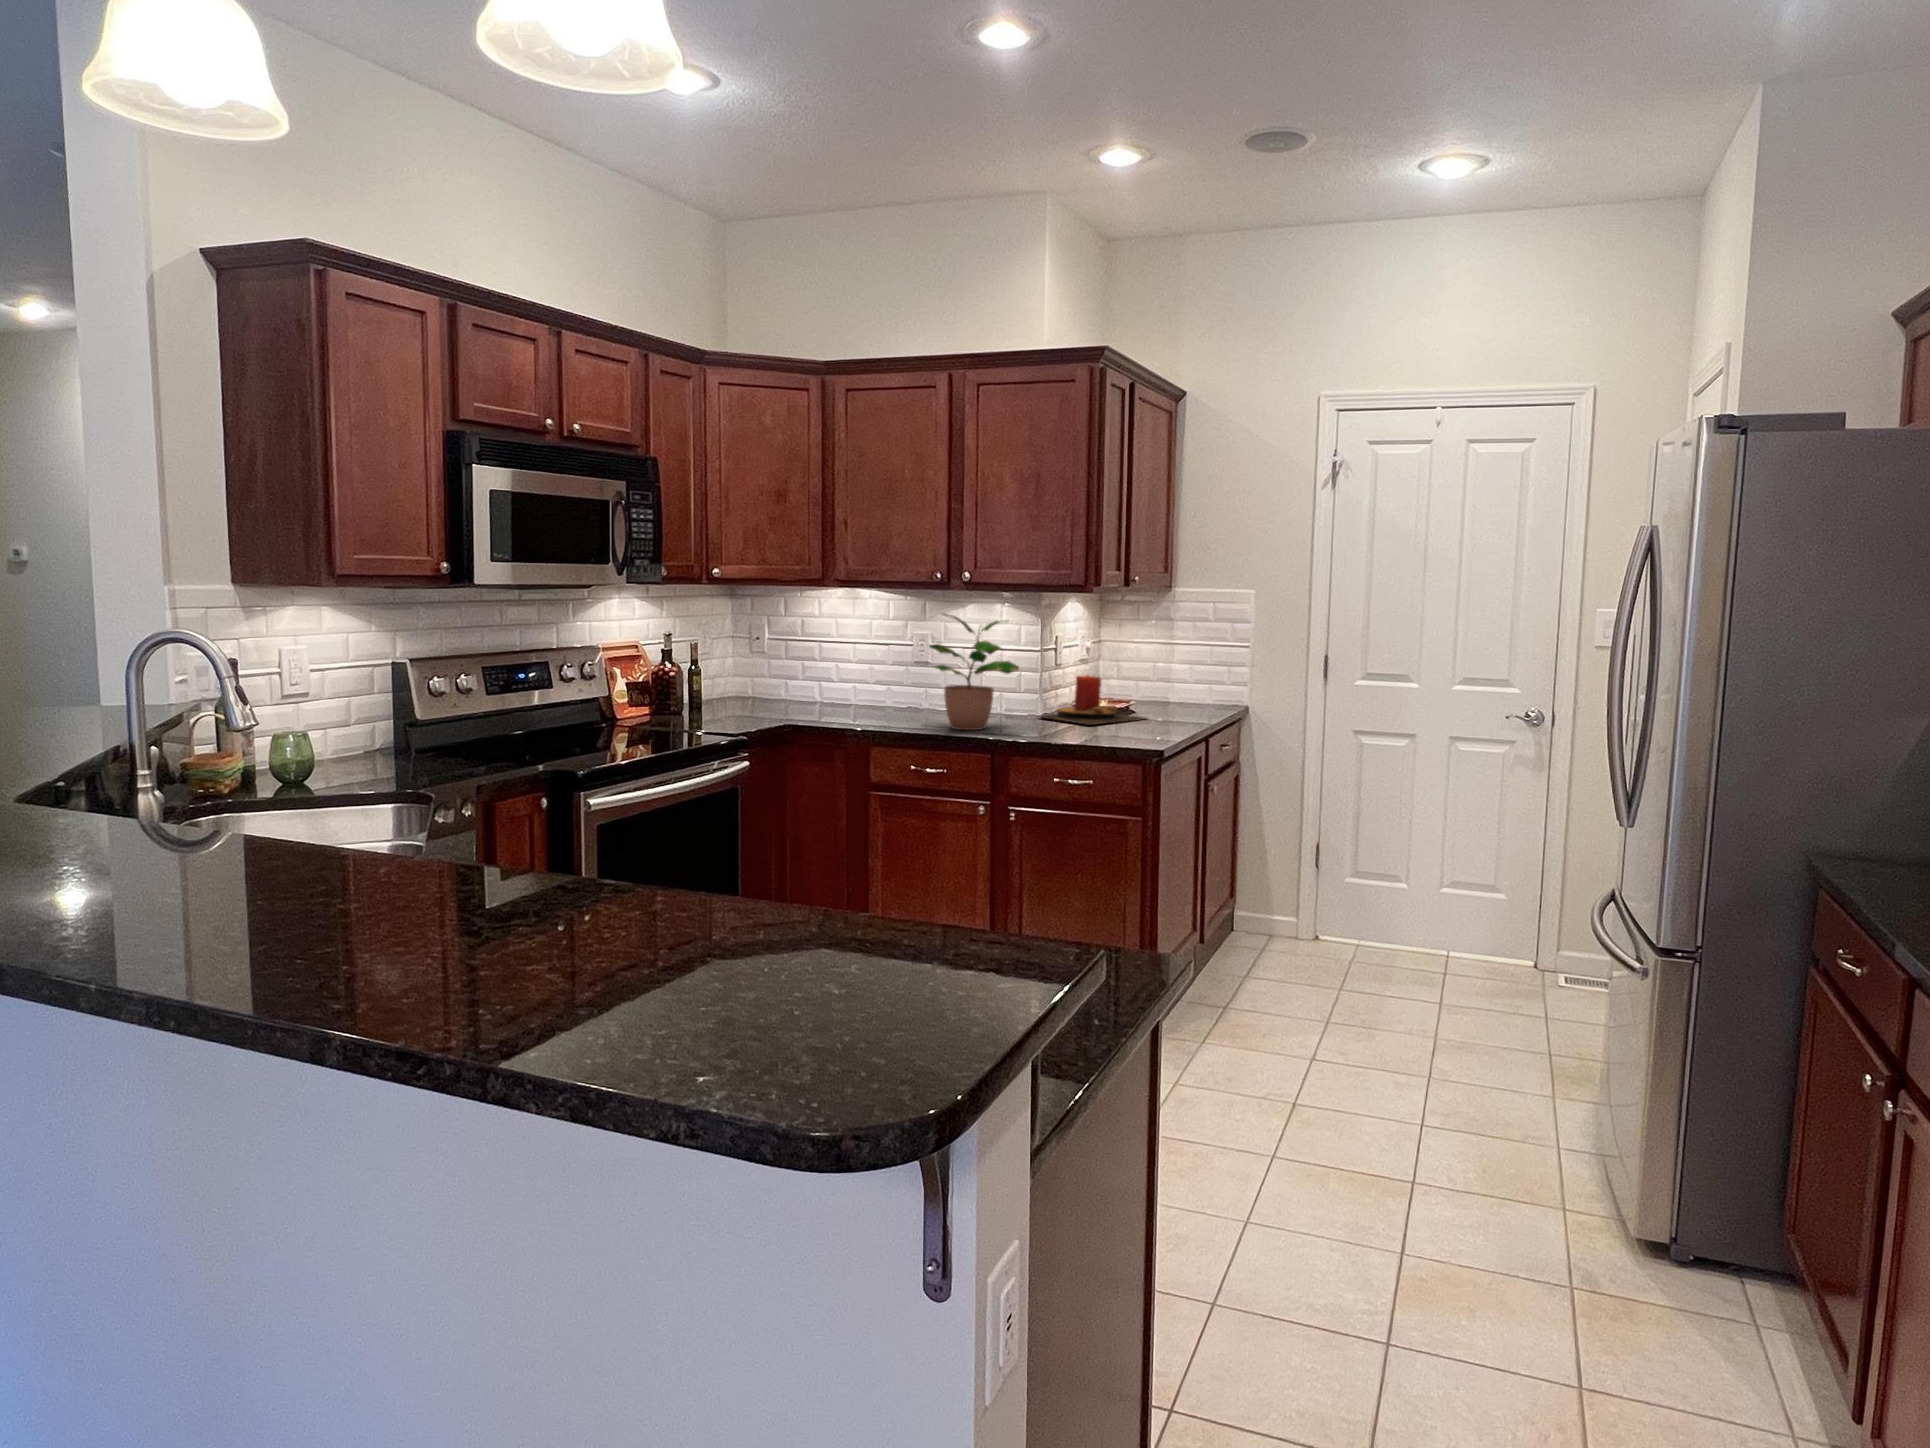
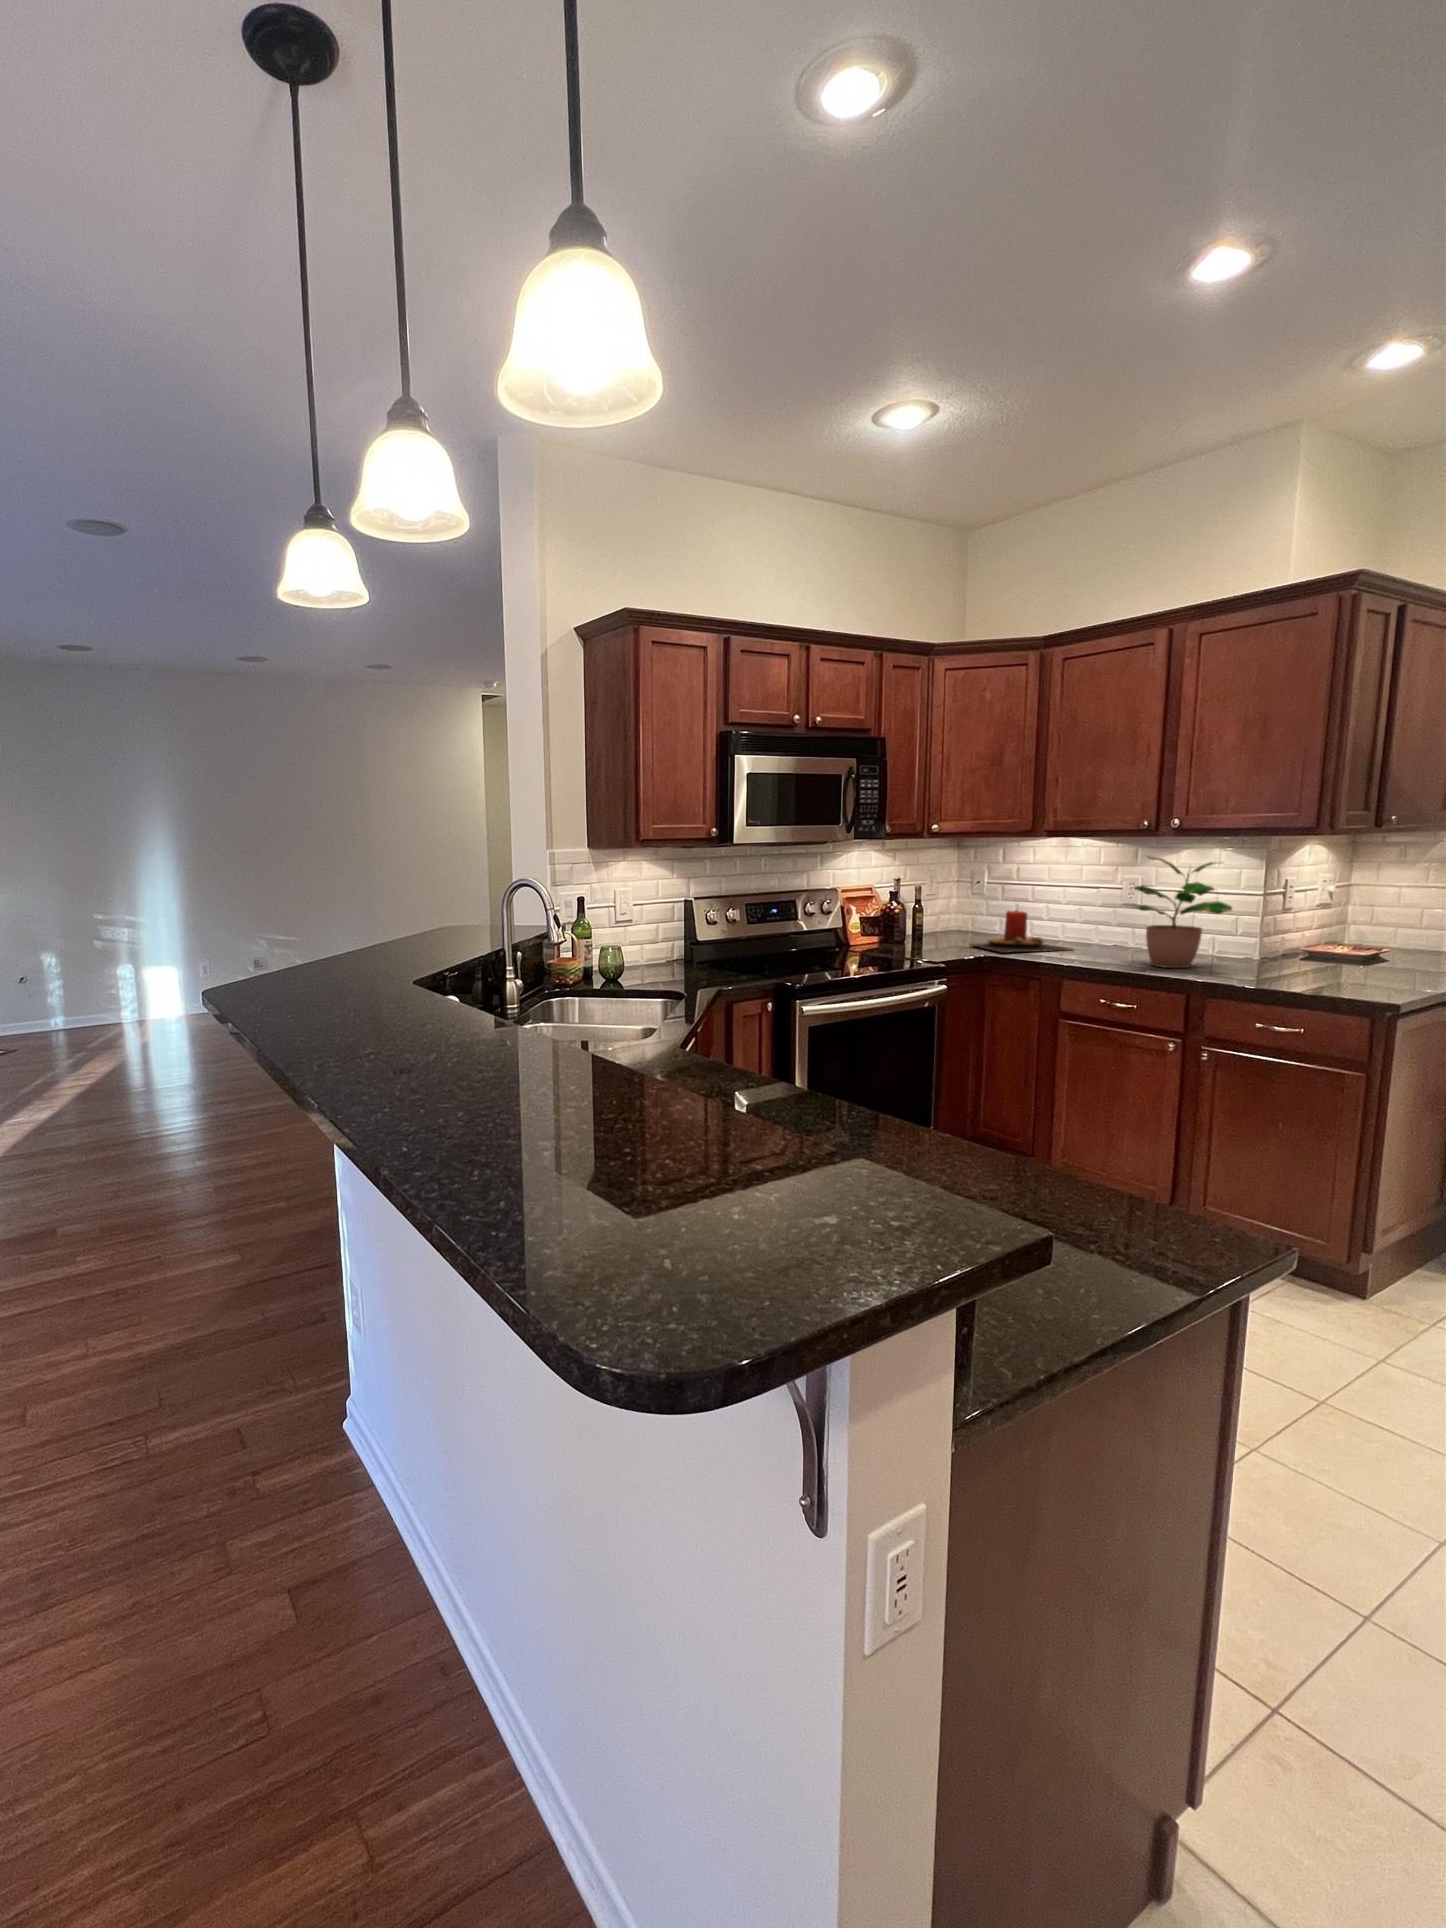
candle: present [1039,675,1147,725] -> present [971,911,1074,953]

